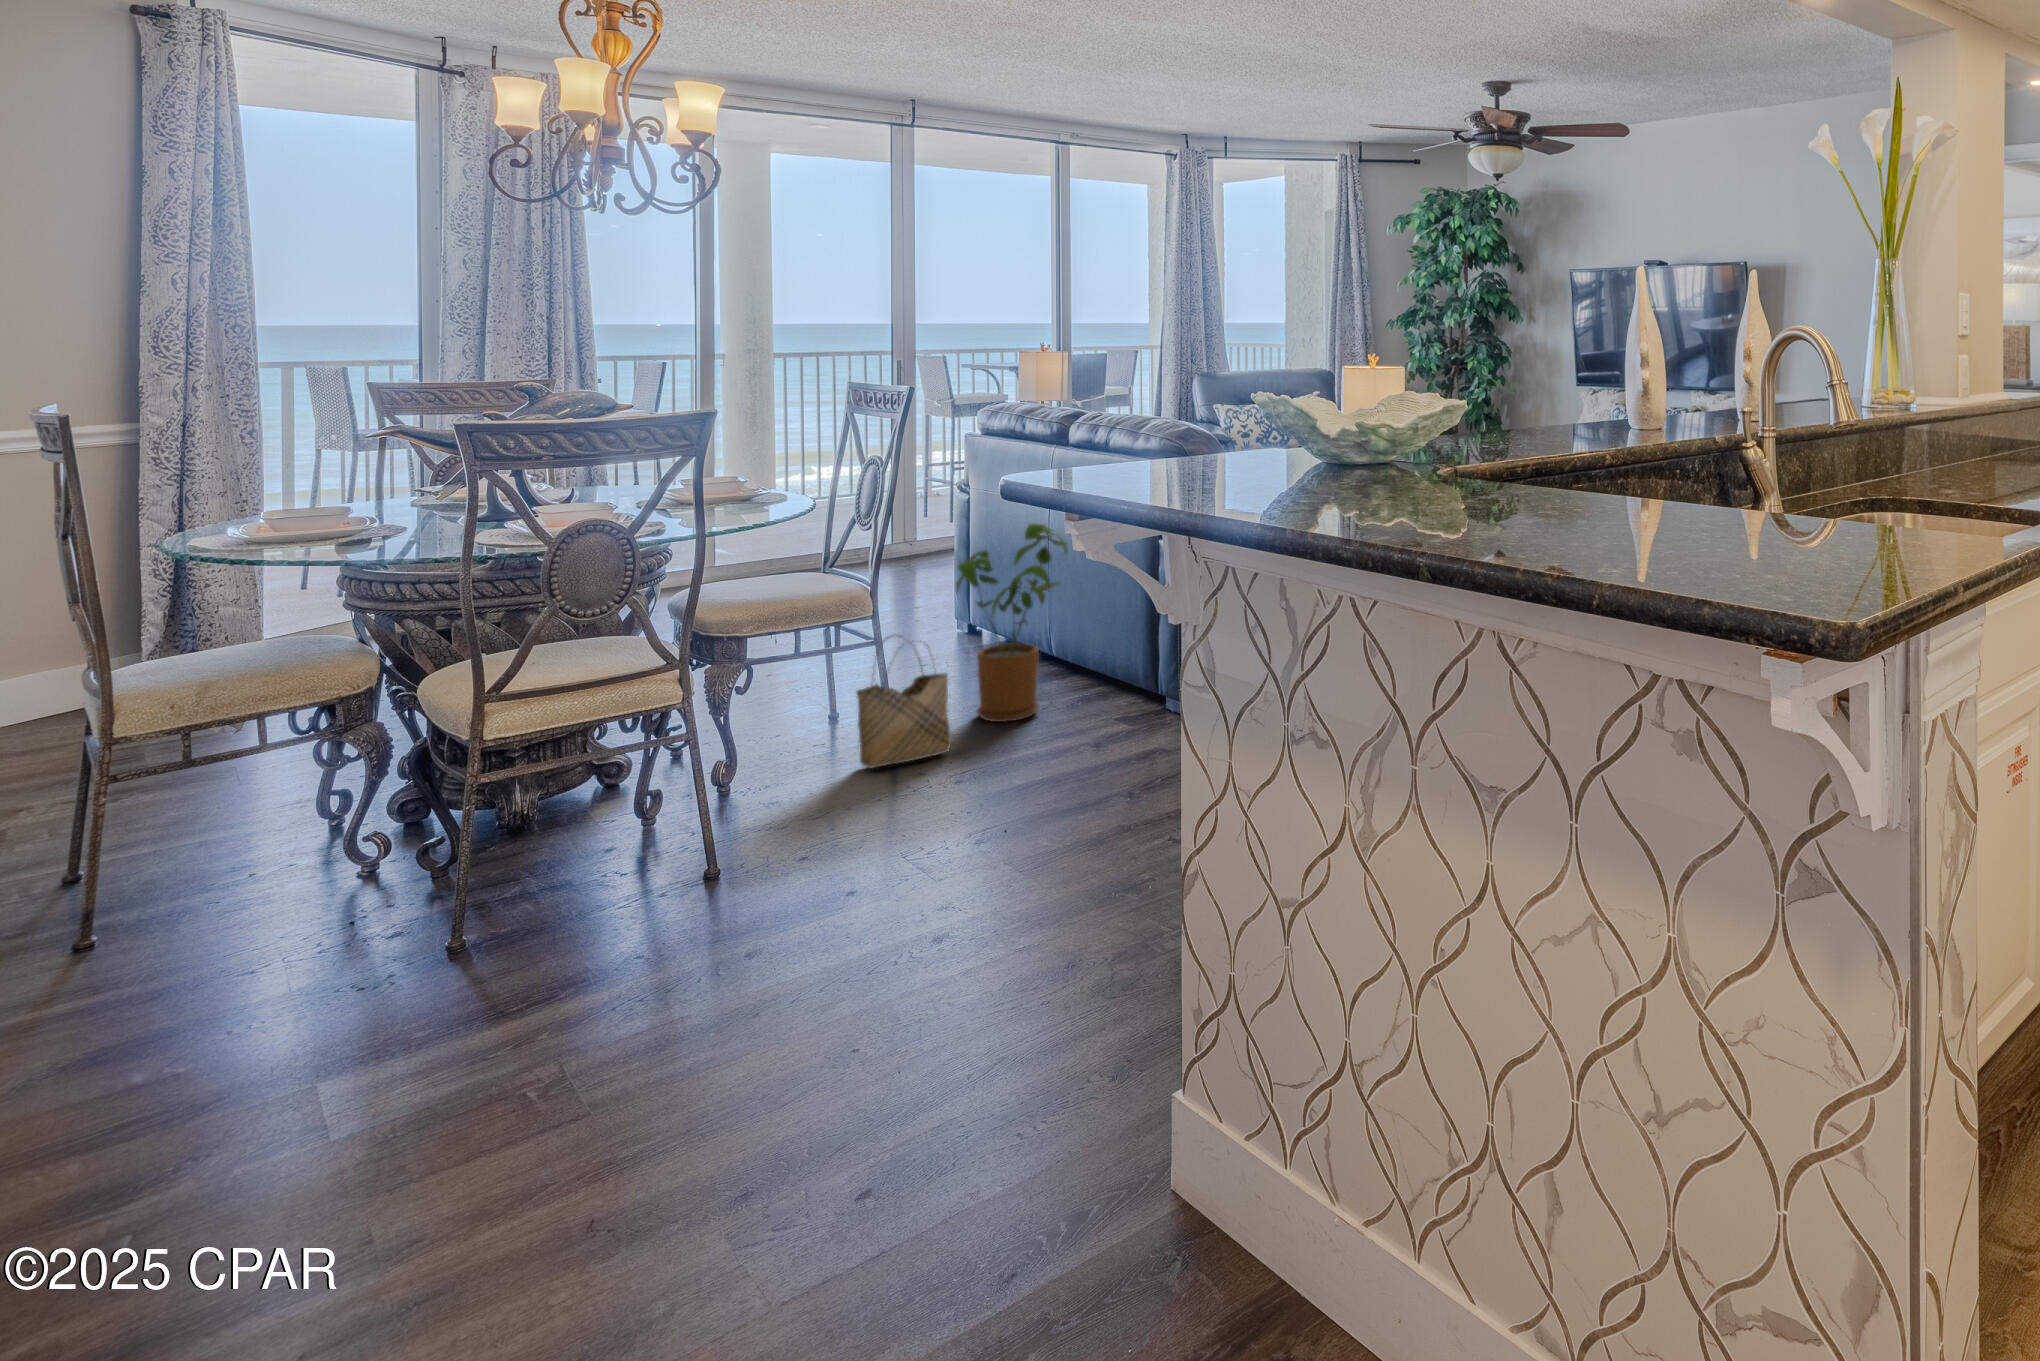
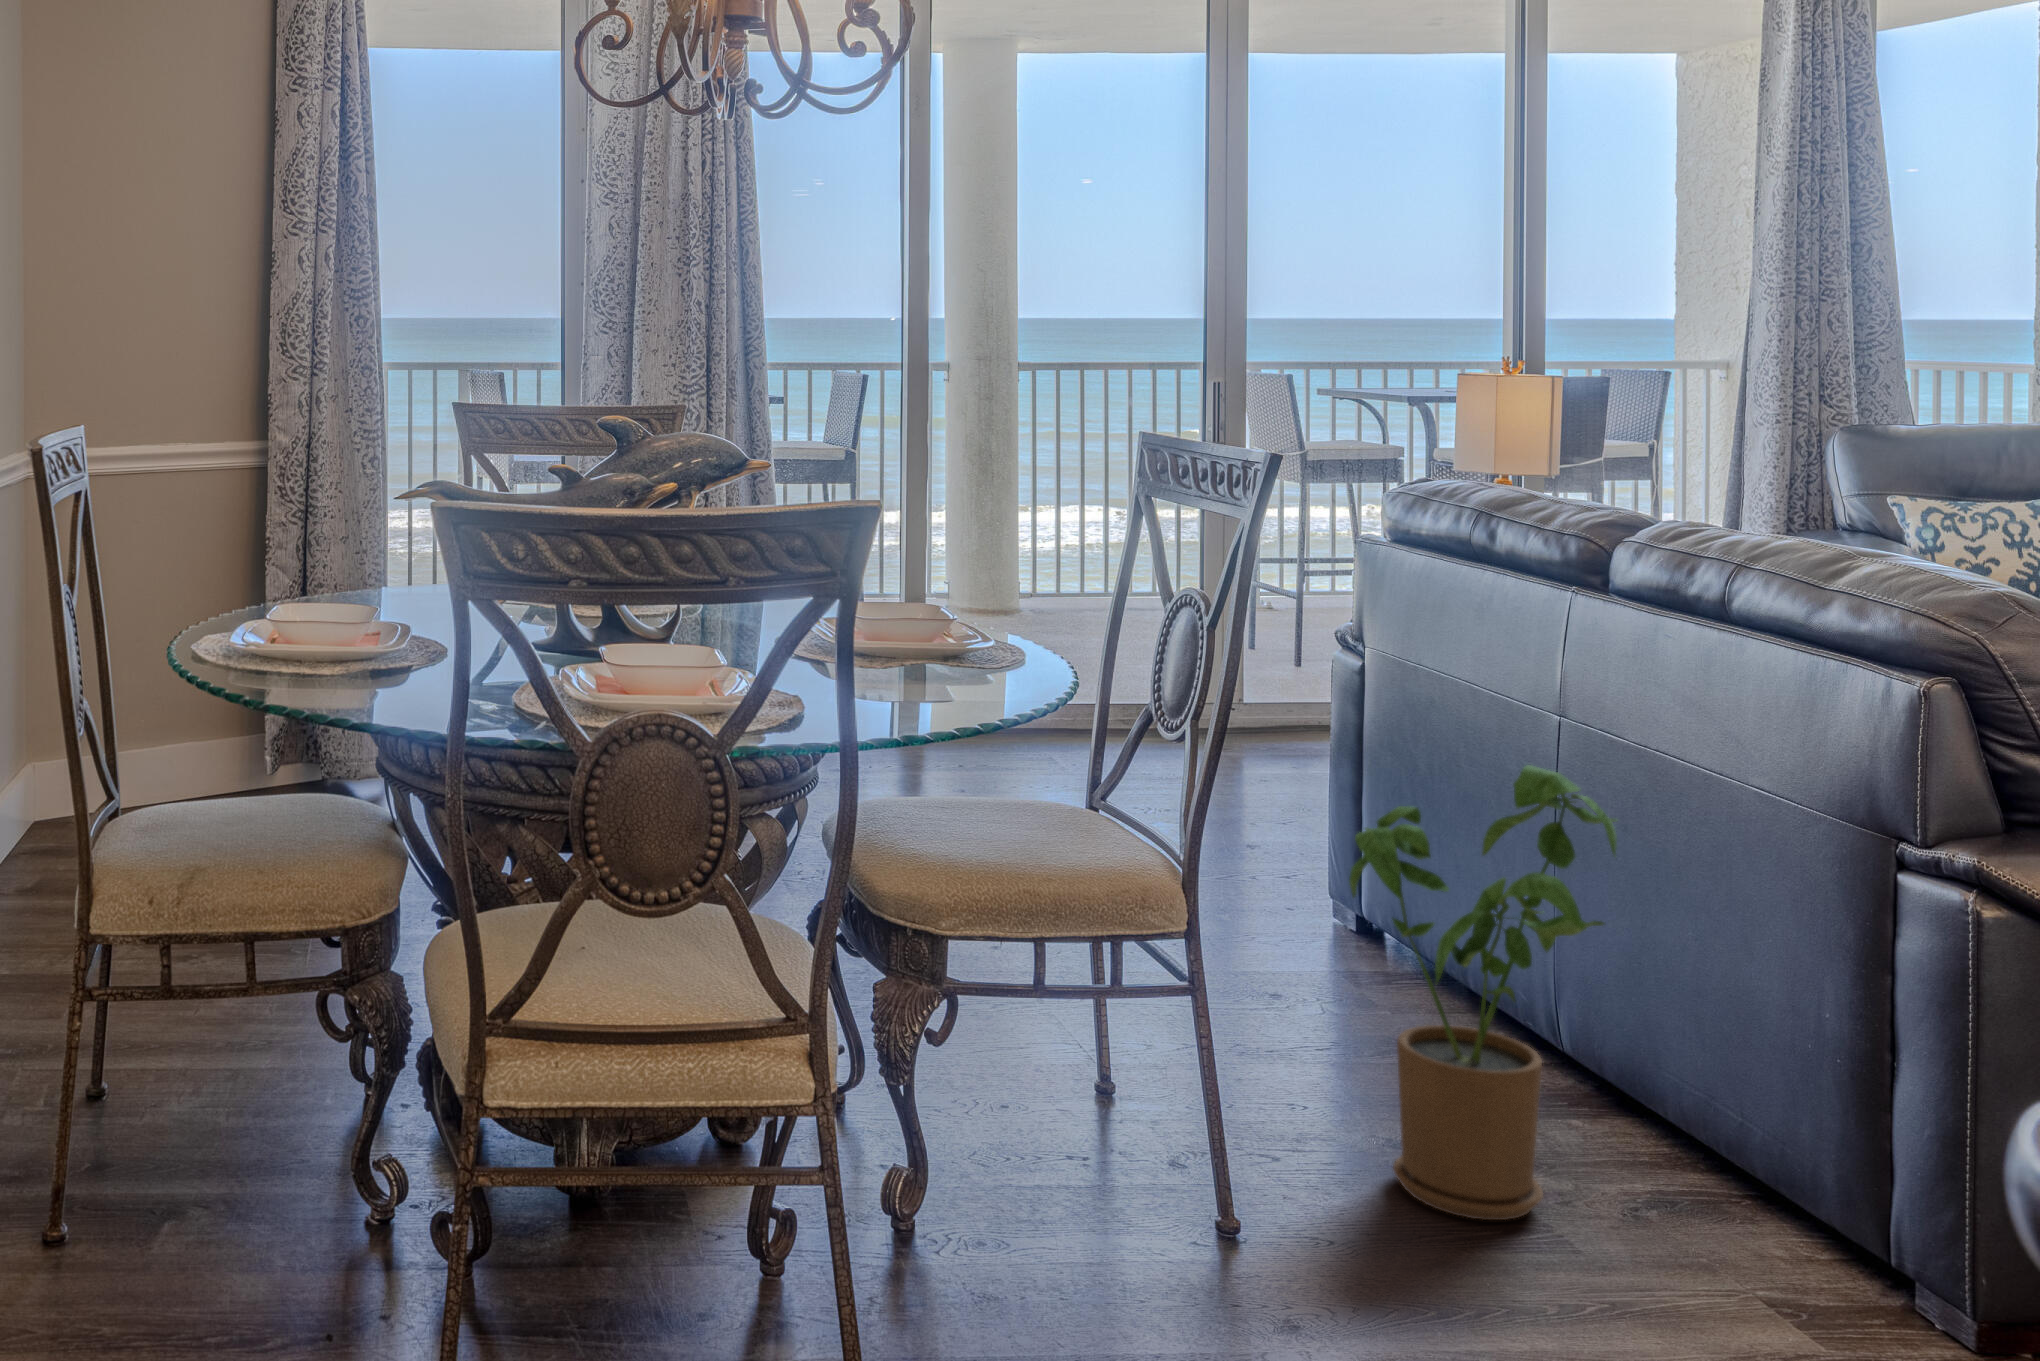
woven basket: present [857,637,951,768] -> none [1146,985,1348,1285]

